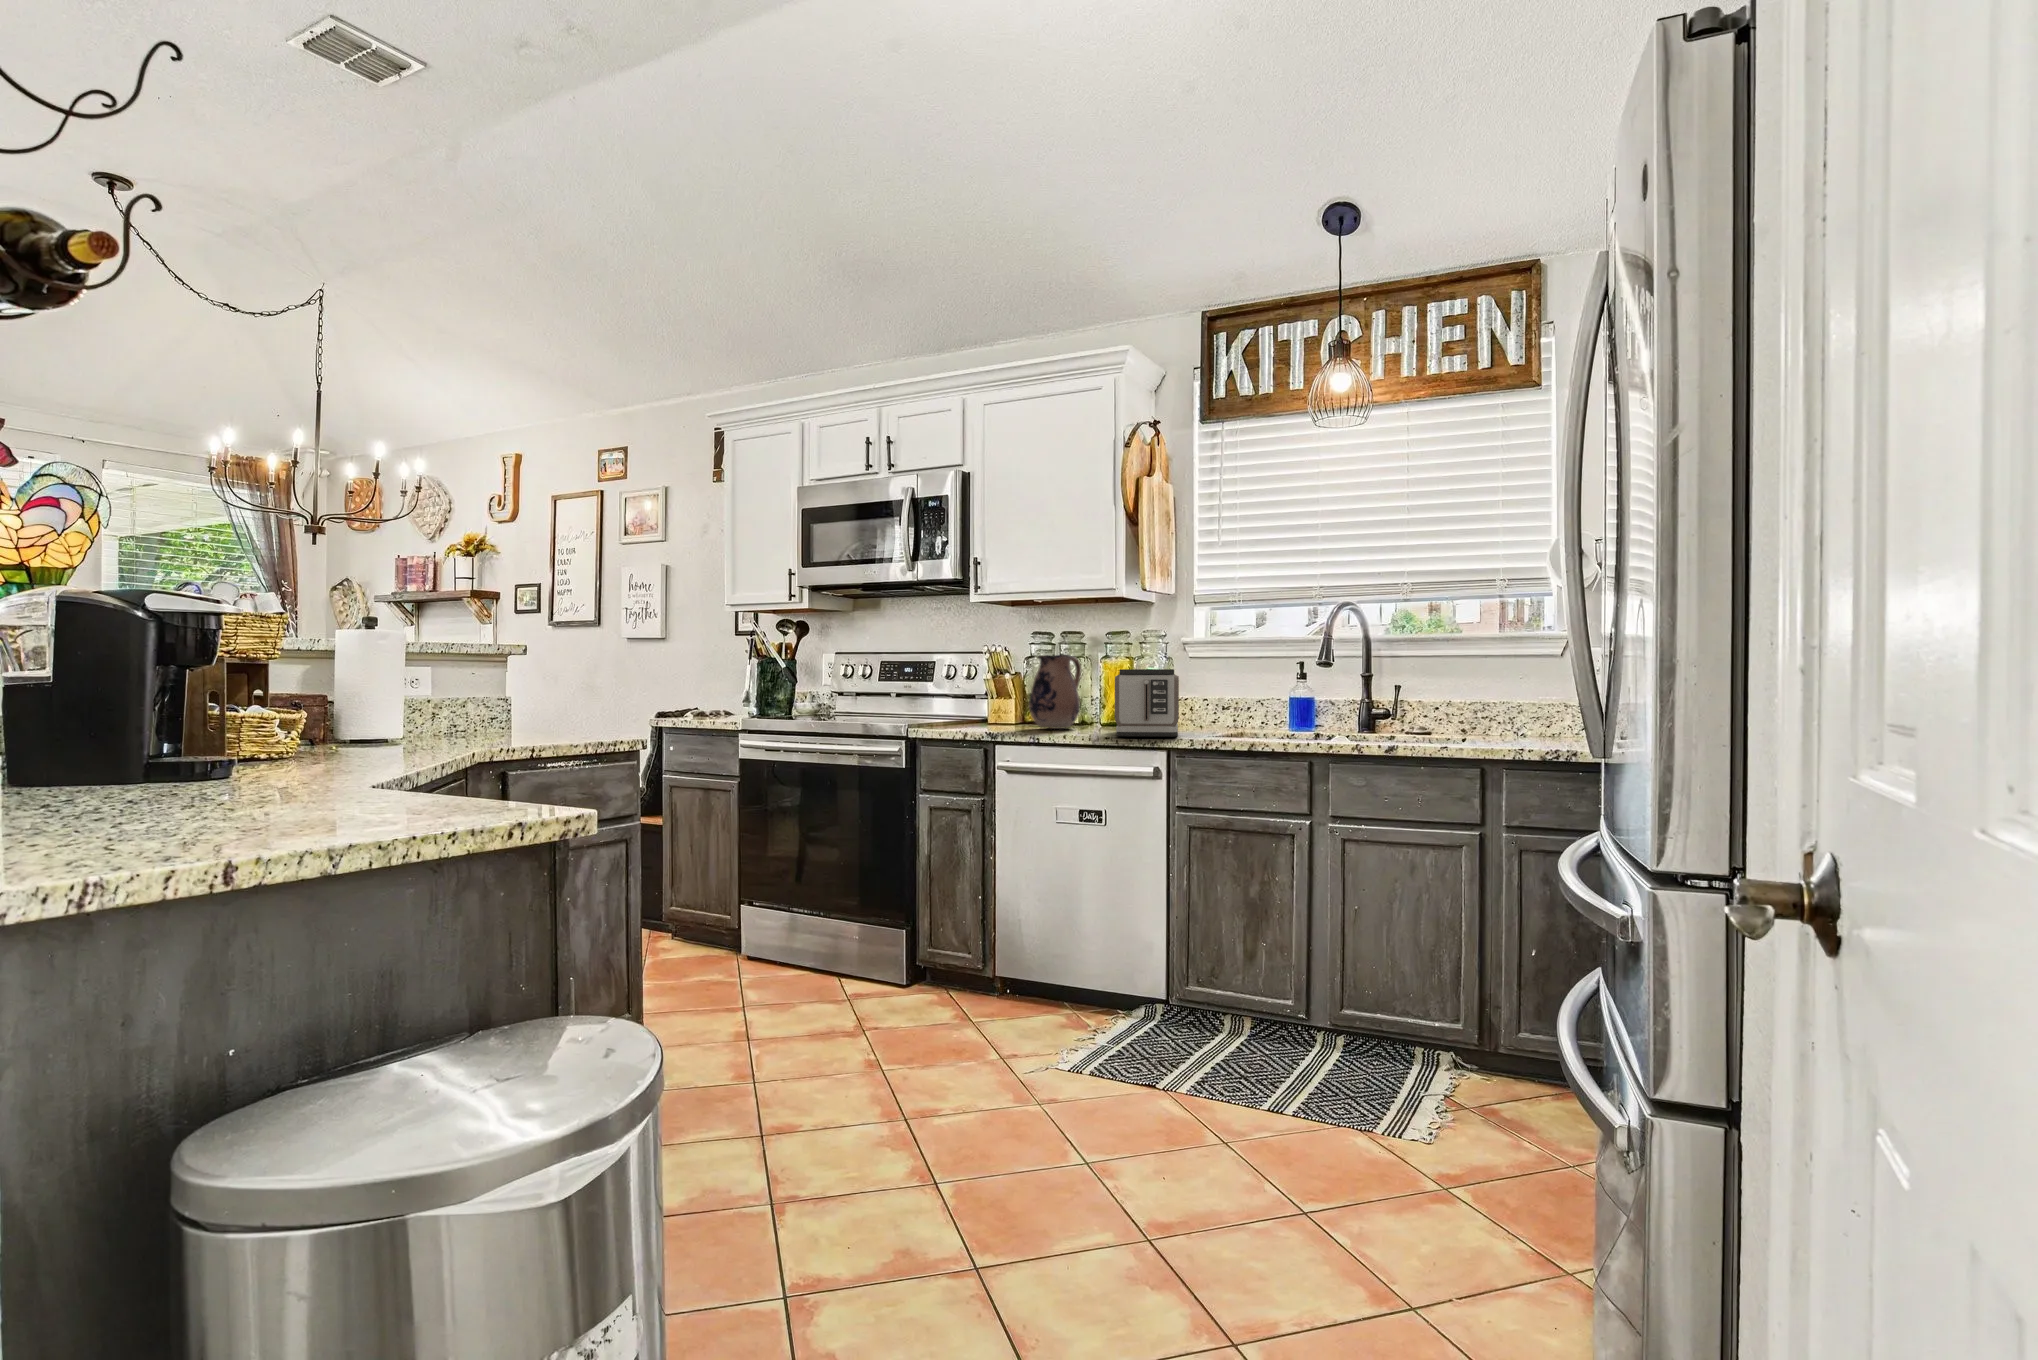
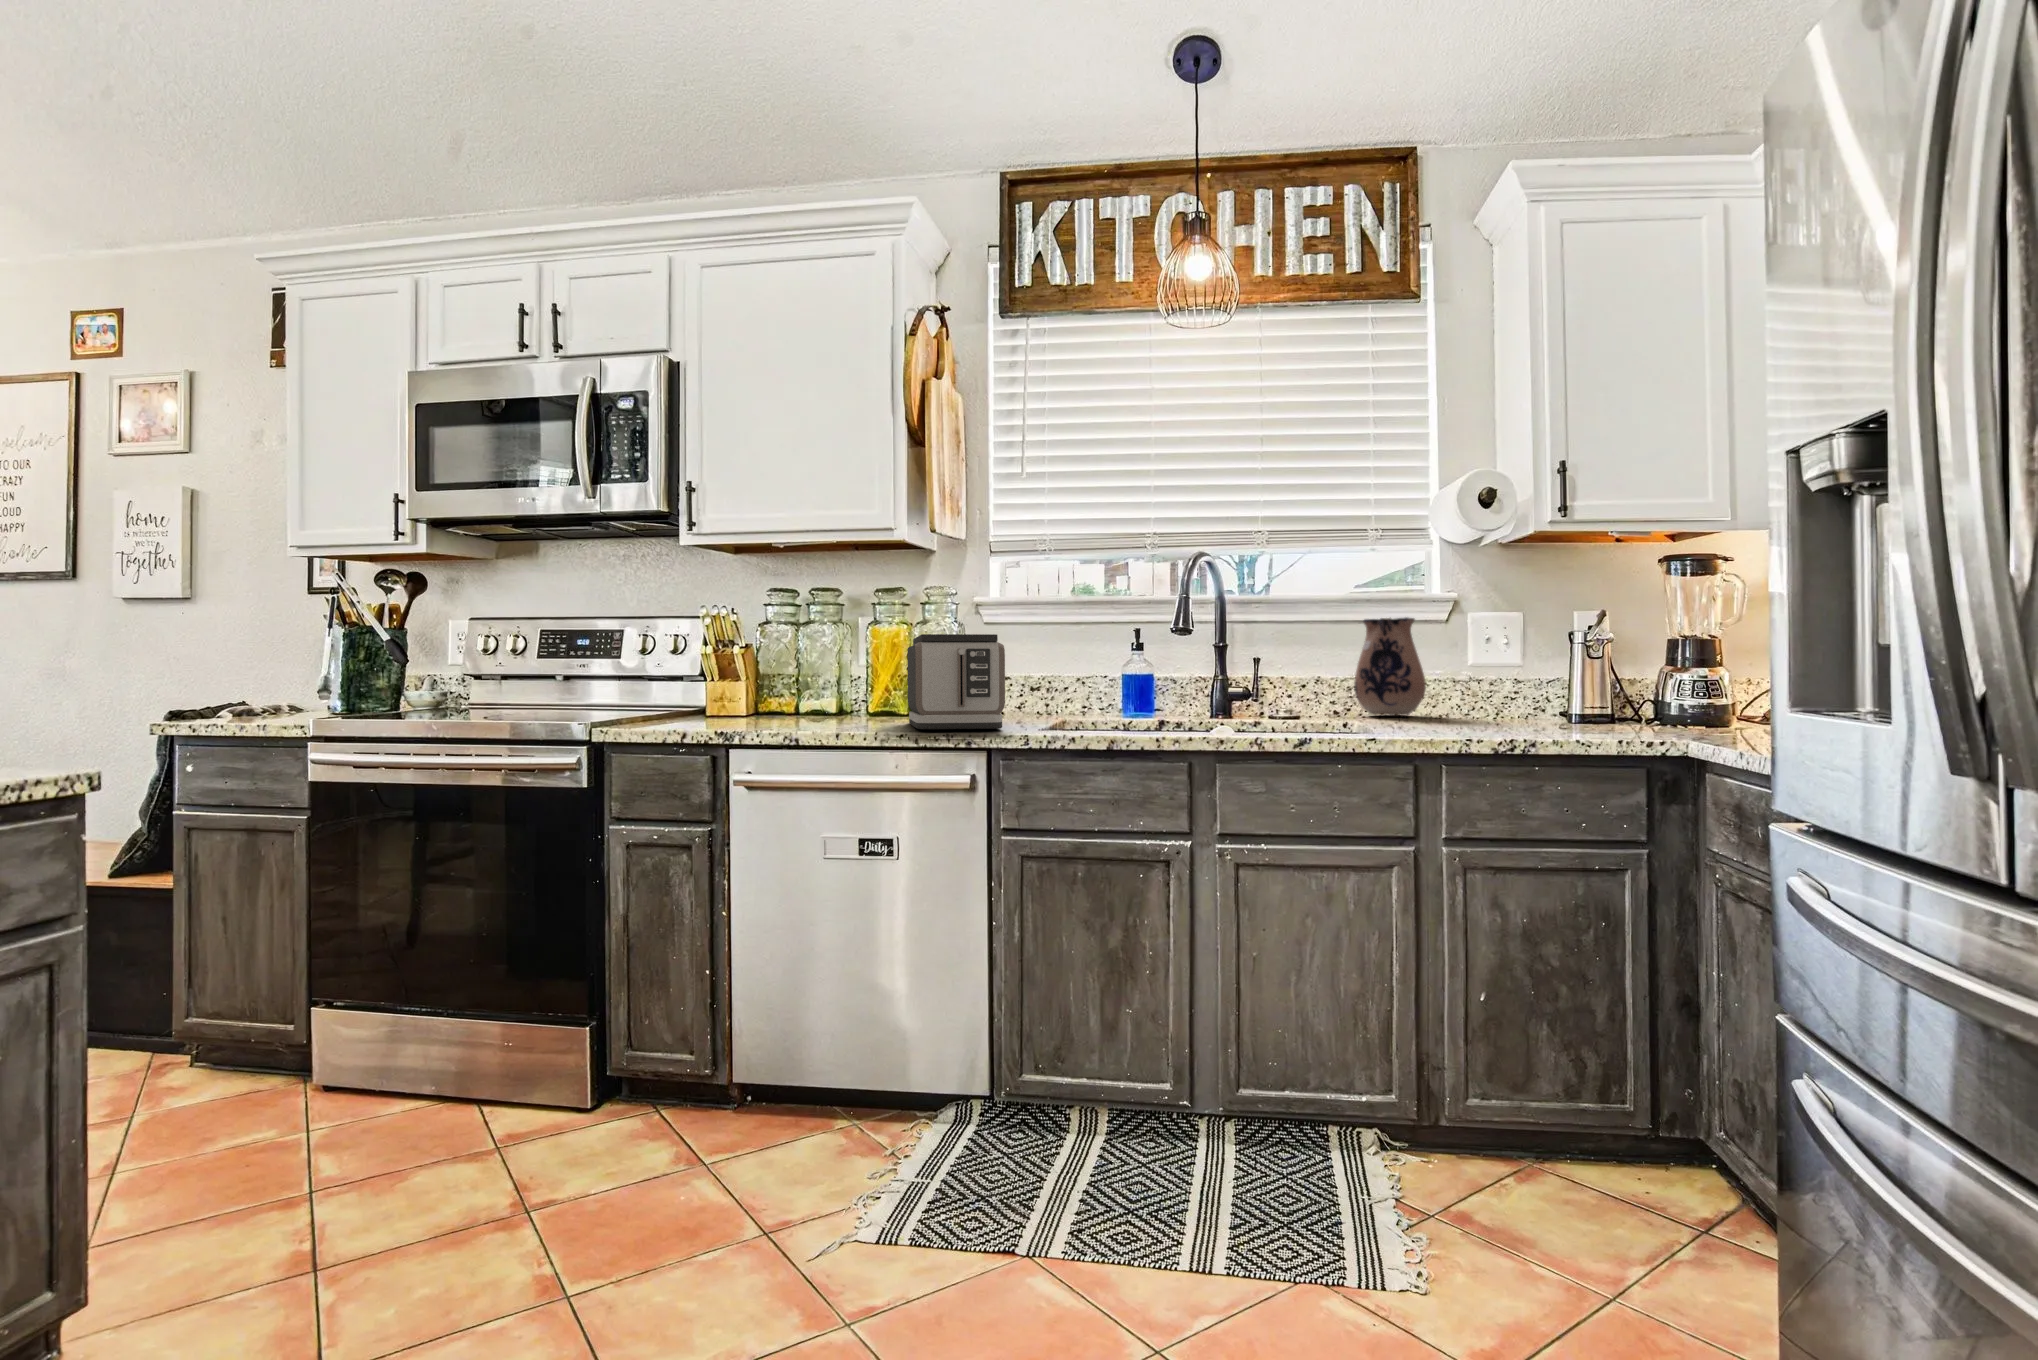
ceramic pitcher: present [1029,655,1081,729] -> present [1354,617,1426,716]

